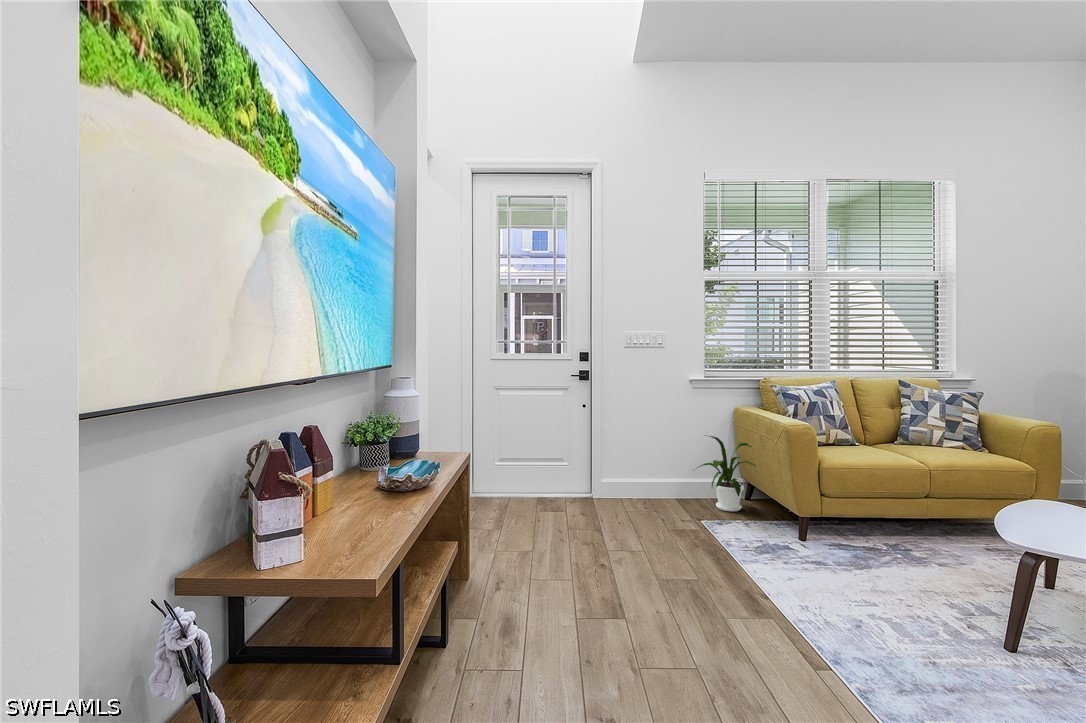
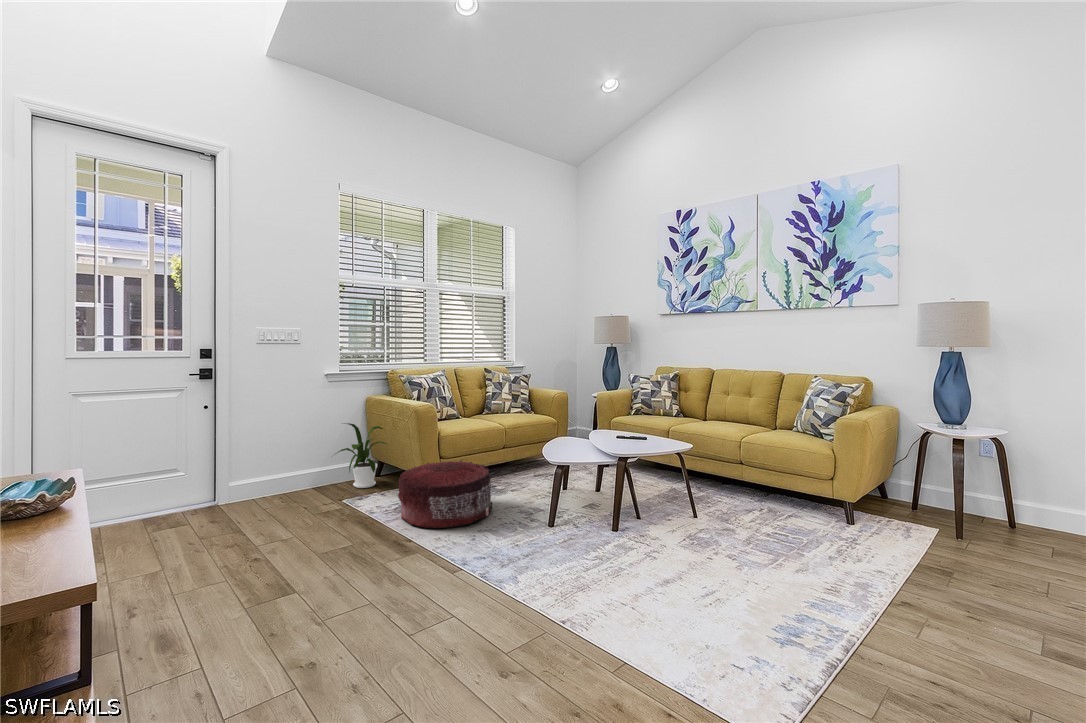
pouf: none [758,499,900,600] -> present [398,460,492,528]

